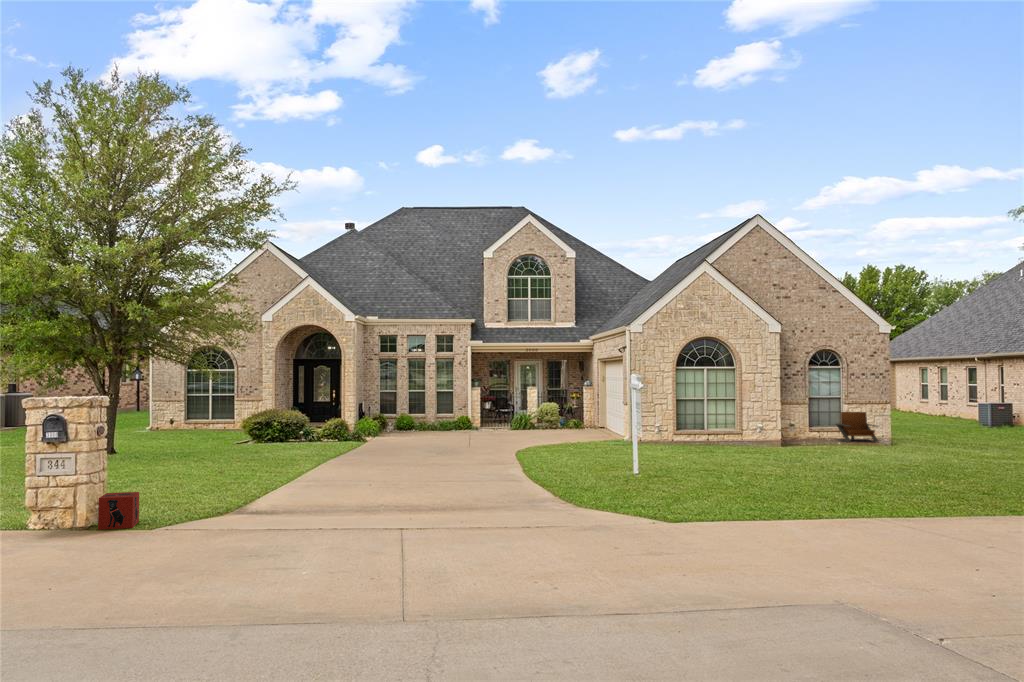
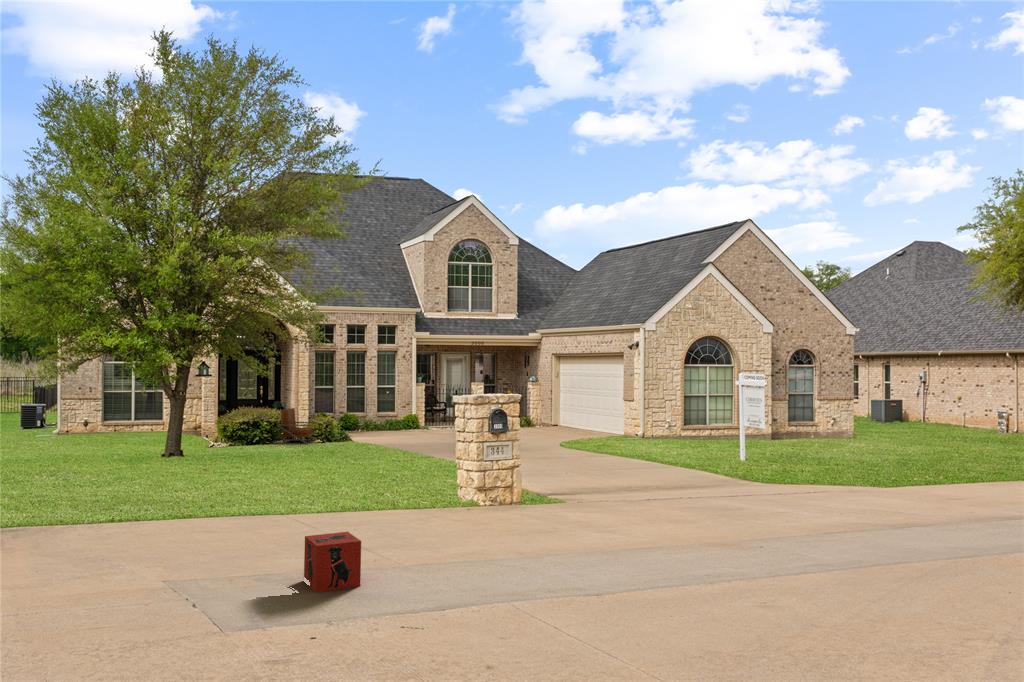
lounge chair: present [836,412,879,442] -> present [277,408,316,444]

